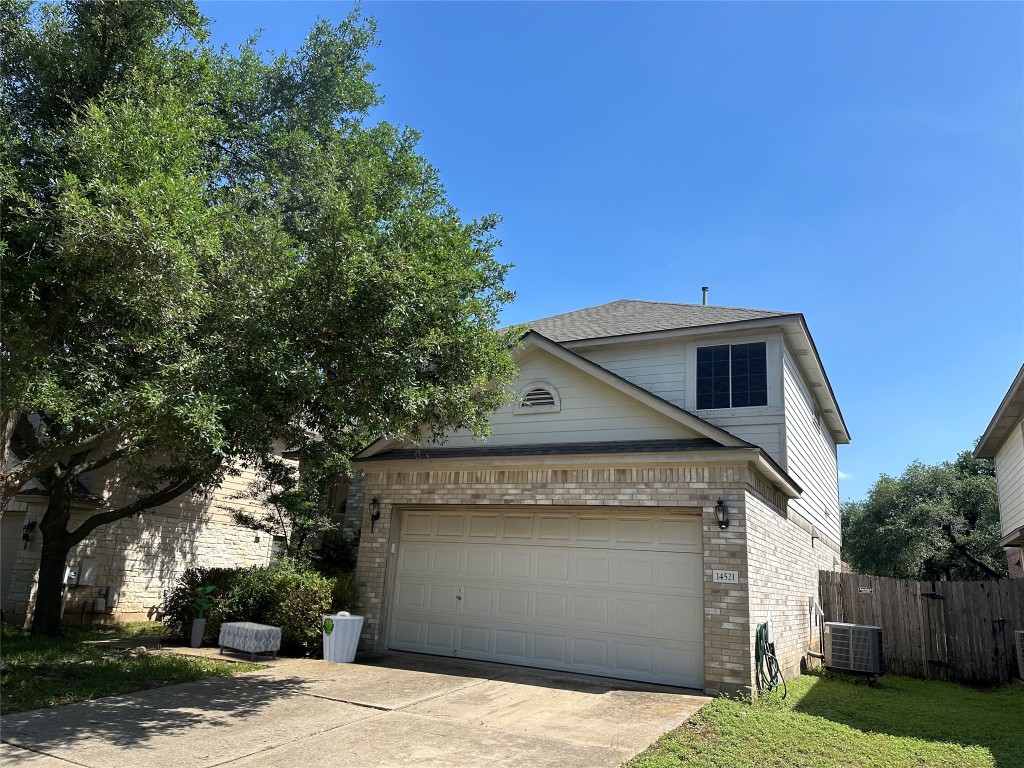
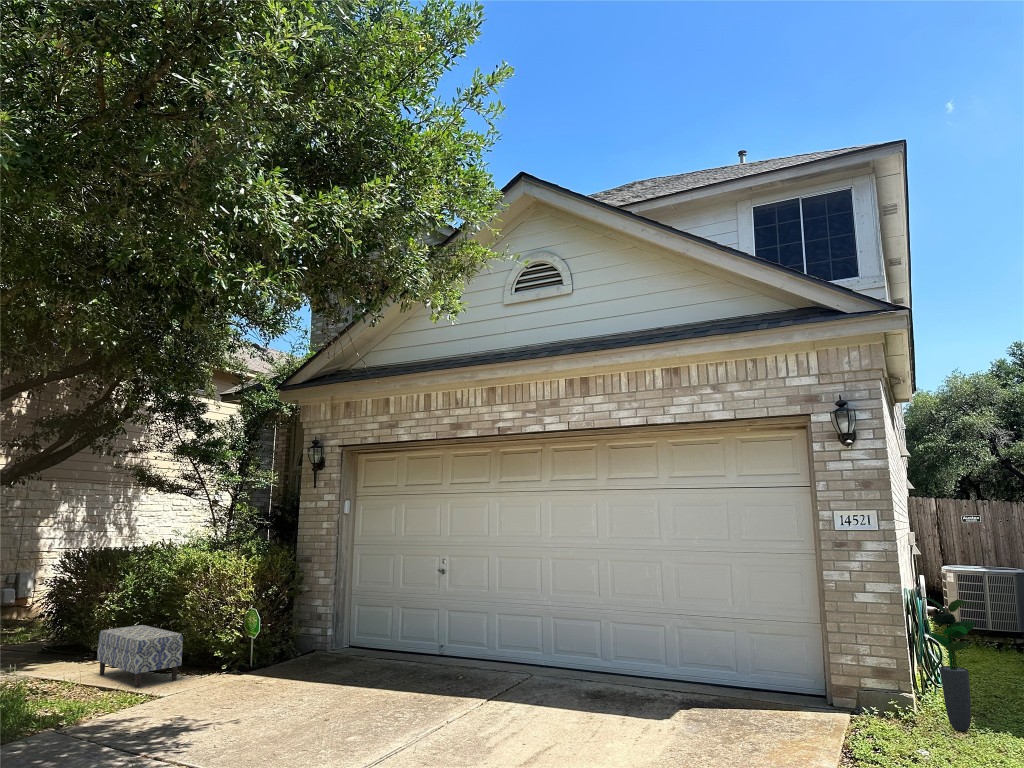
potted plant: present [191,586,216,648] -> present [919,597,977,731]
trash can: present [323,611,364,663] -> none [244,603,306,678]

